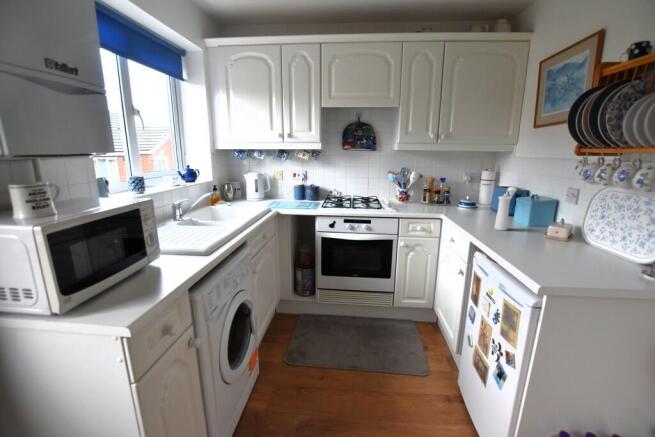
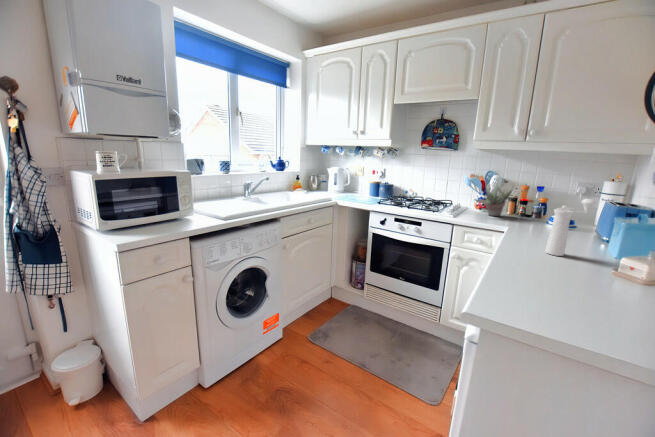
succulent plant: none [409,174,432,206] -> present [475,179,513,216]

